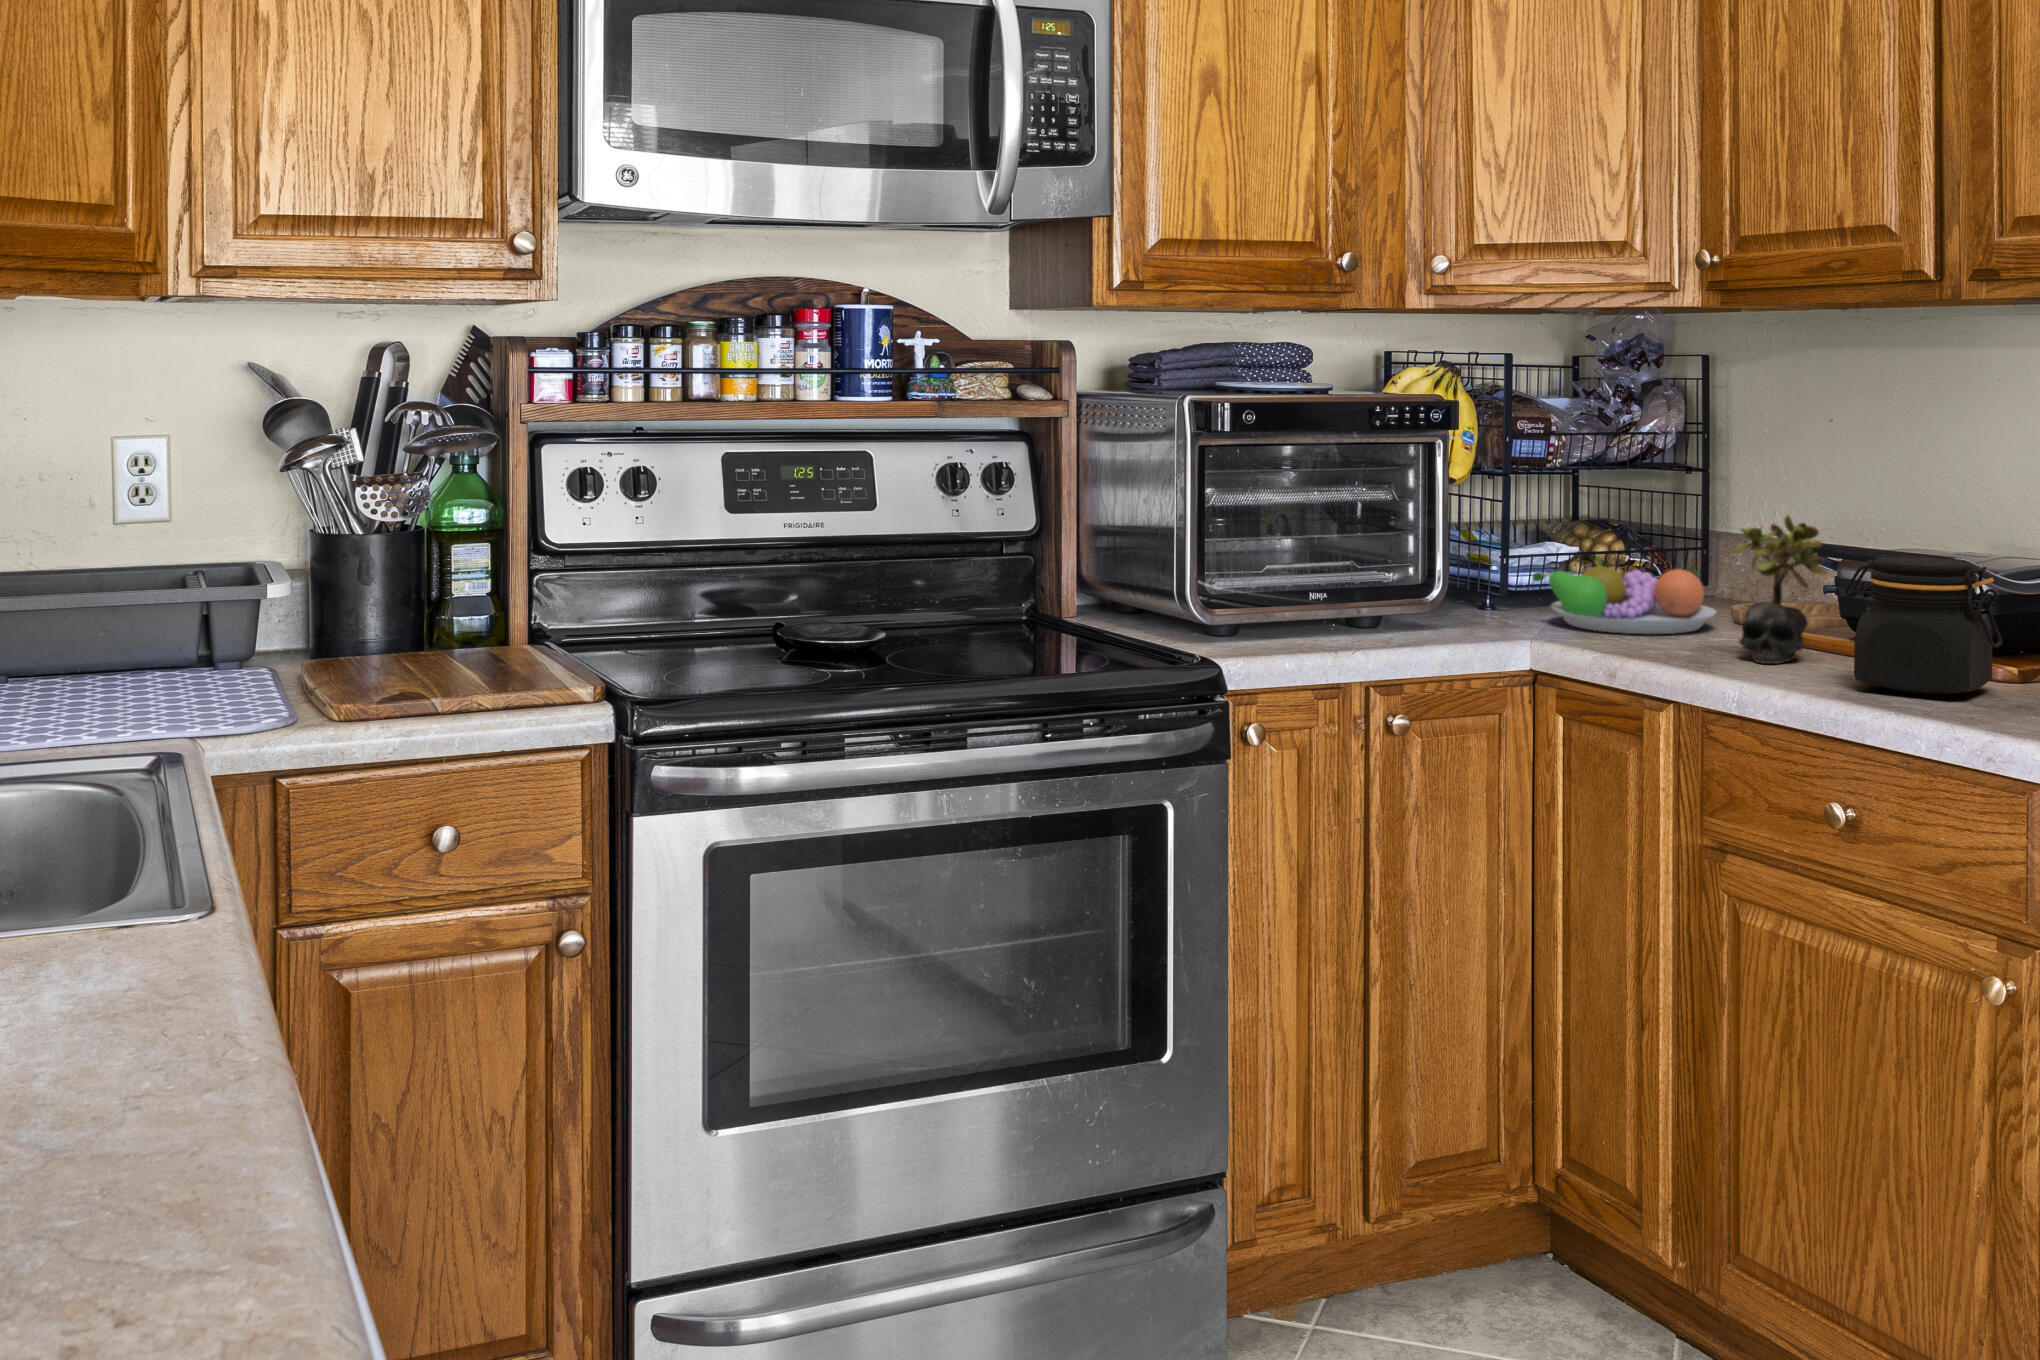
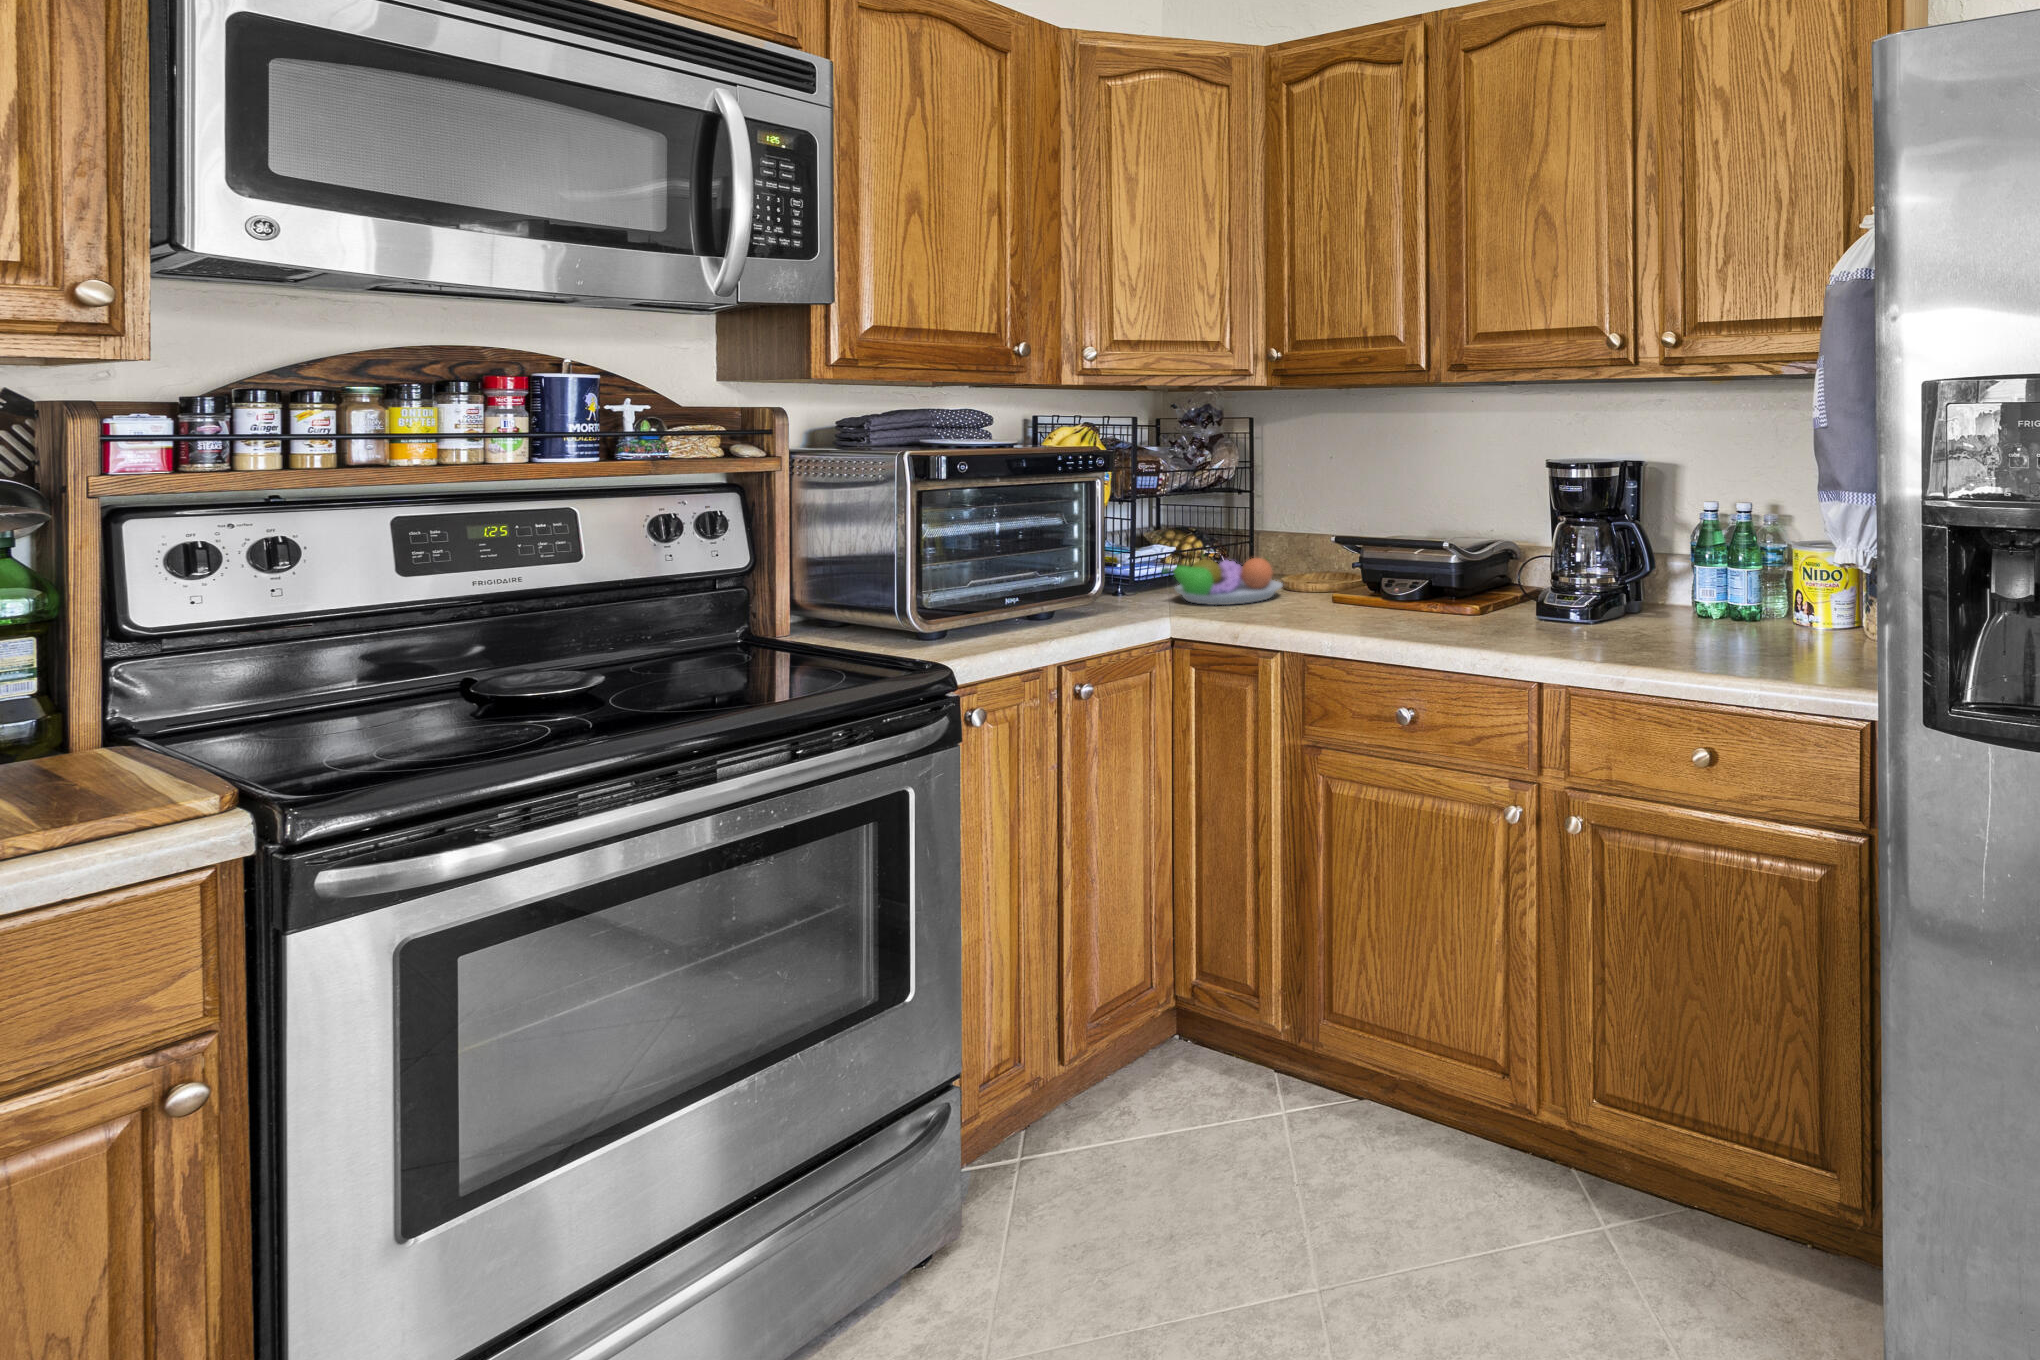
succulent plant: present [1728,516,1827,664] -> none [1306,519,1369,617]
jar: present [1845,556,2002,695] -> none [1391,541,1481,628]

